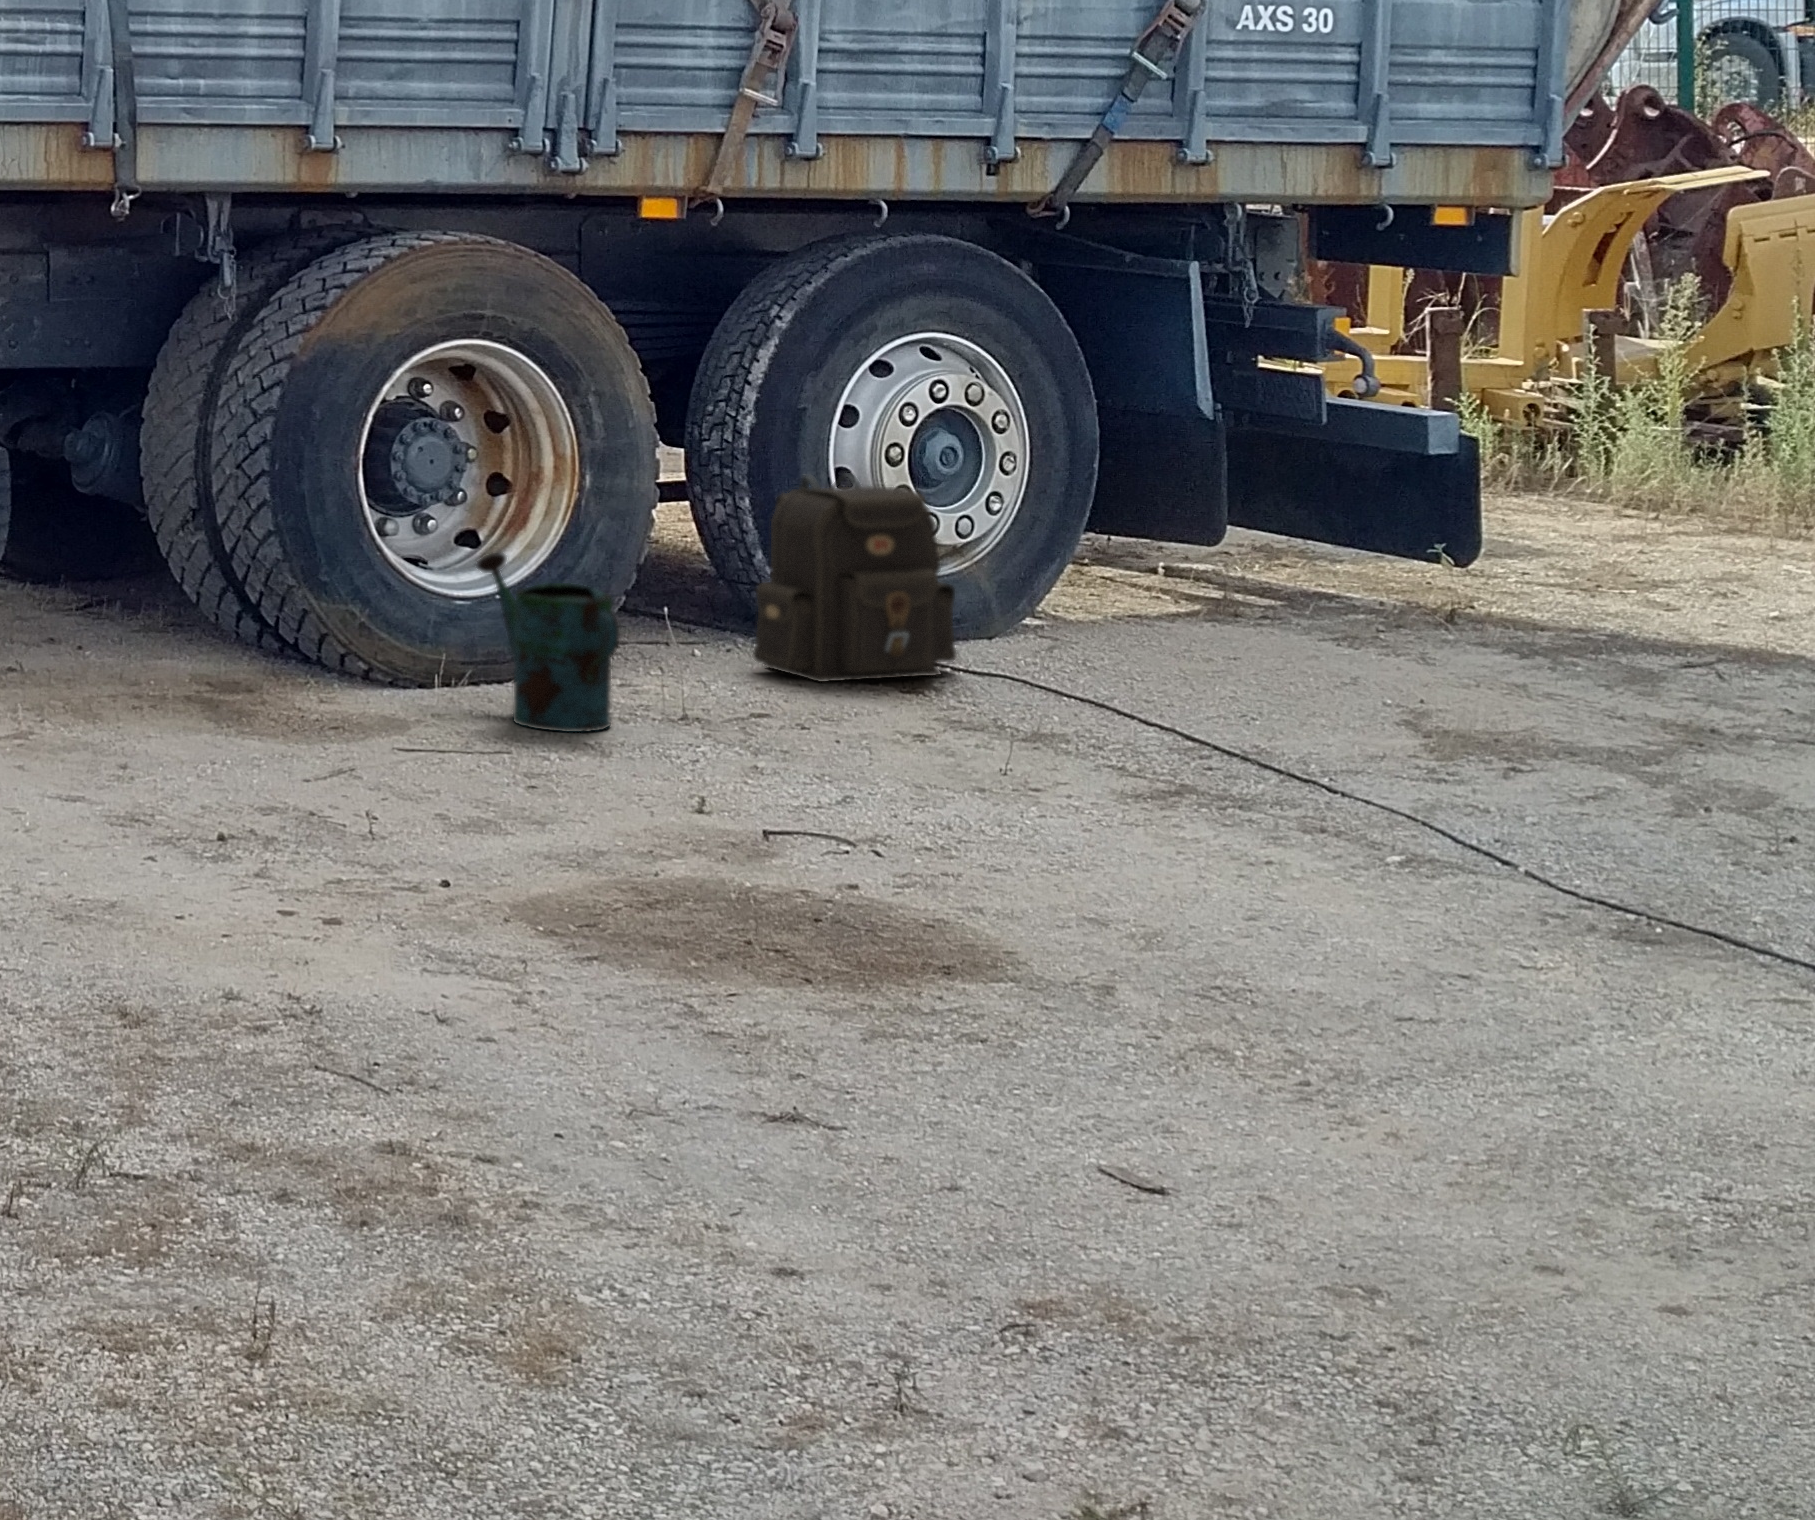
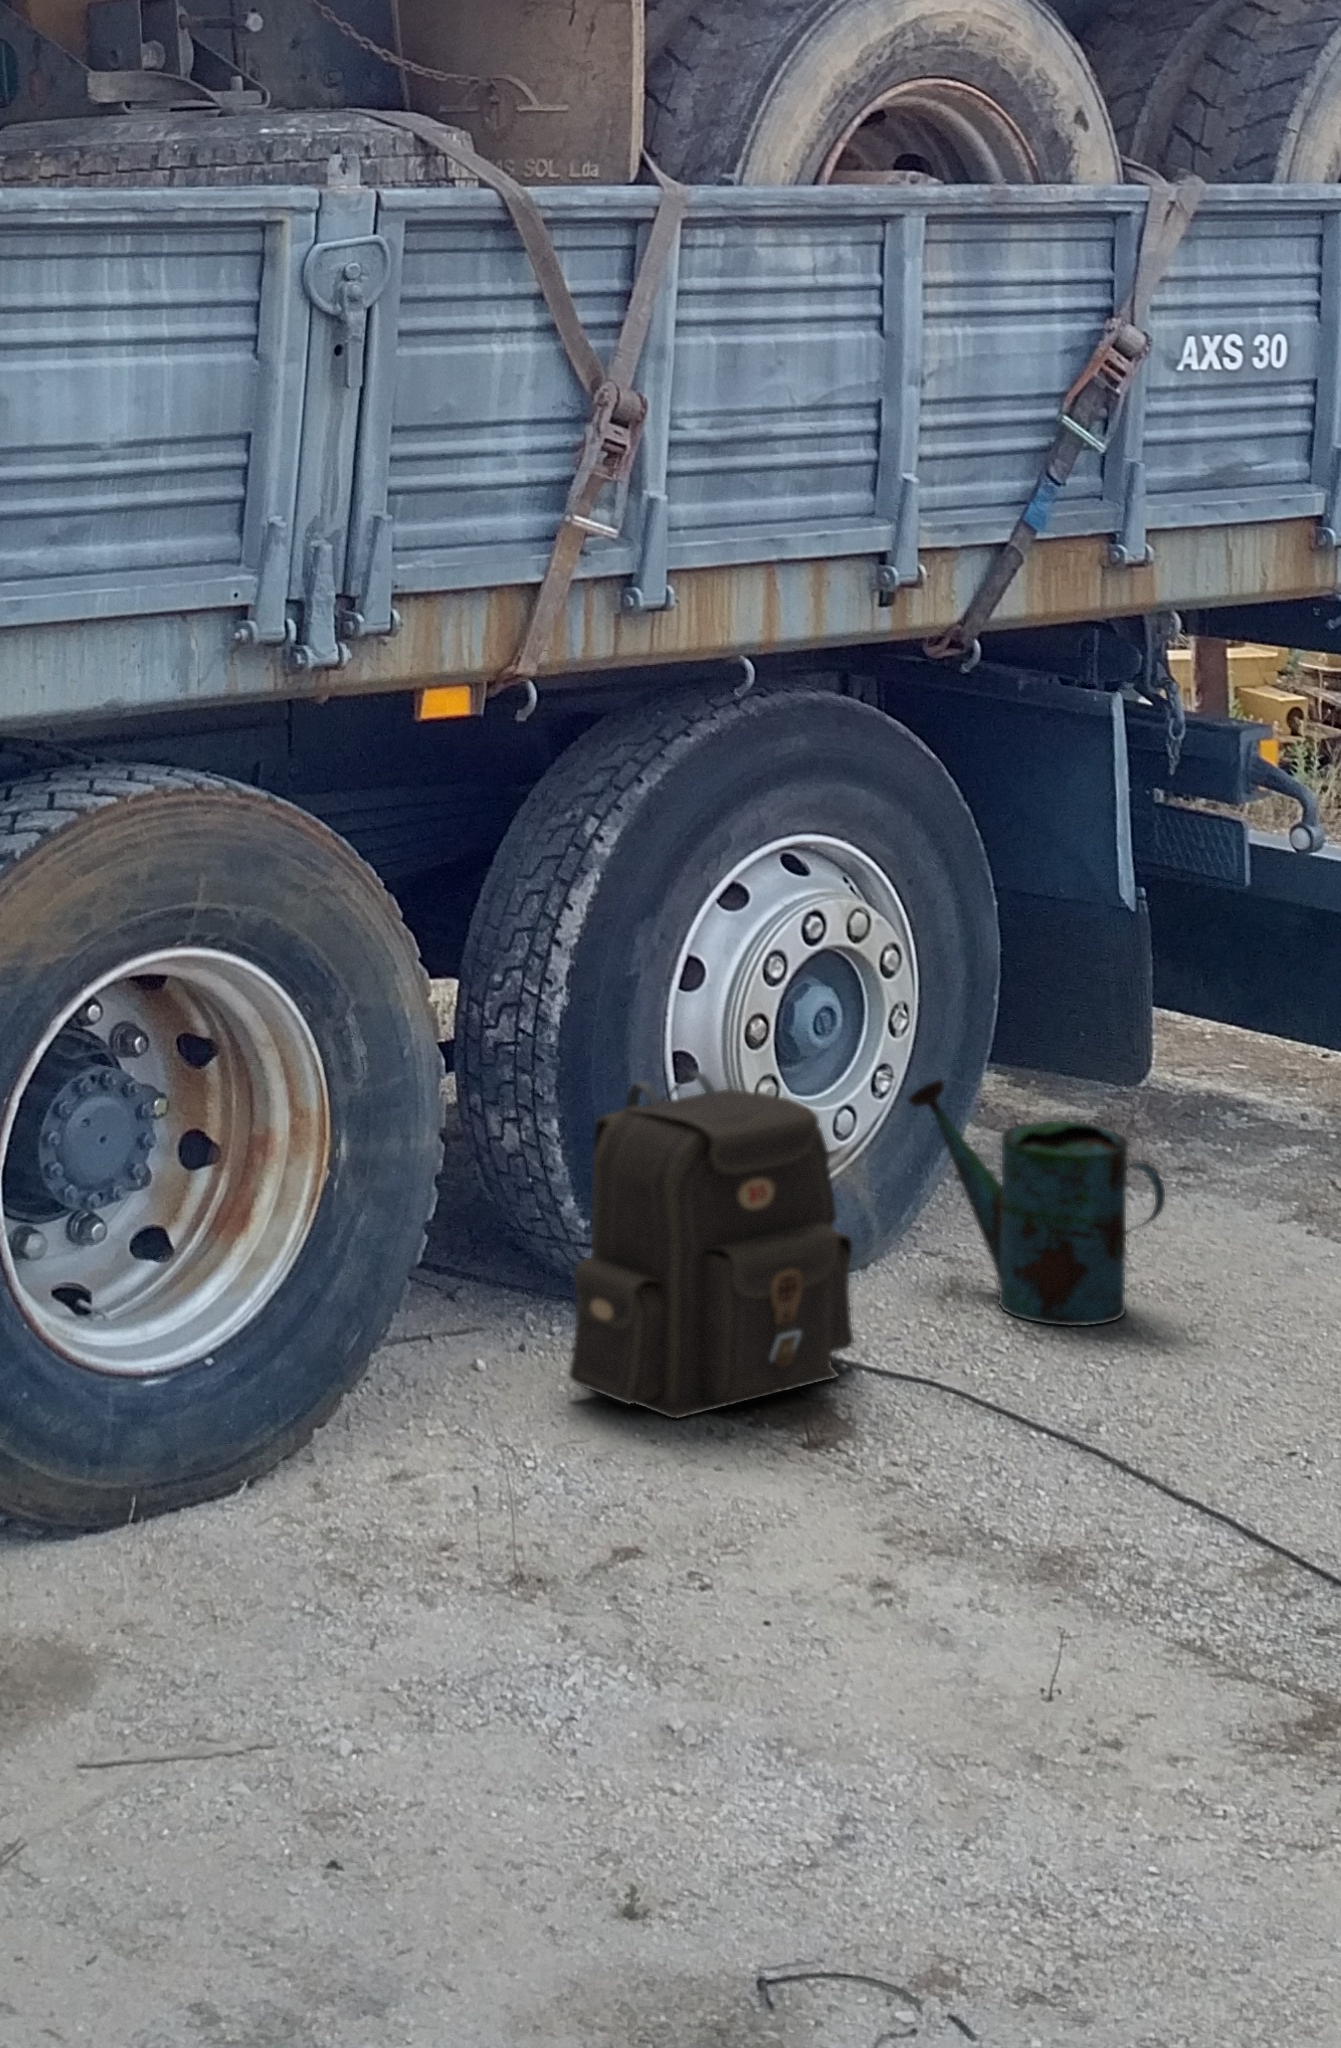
watering can: present [477,552,619,732] -> present [908,1080,1165,1326]

